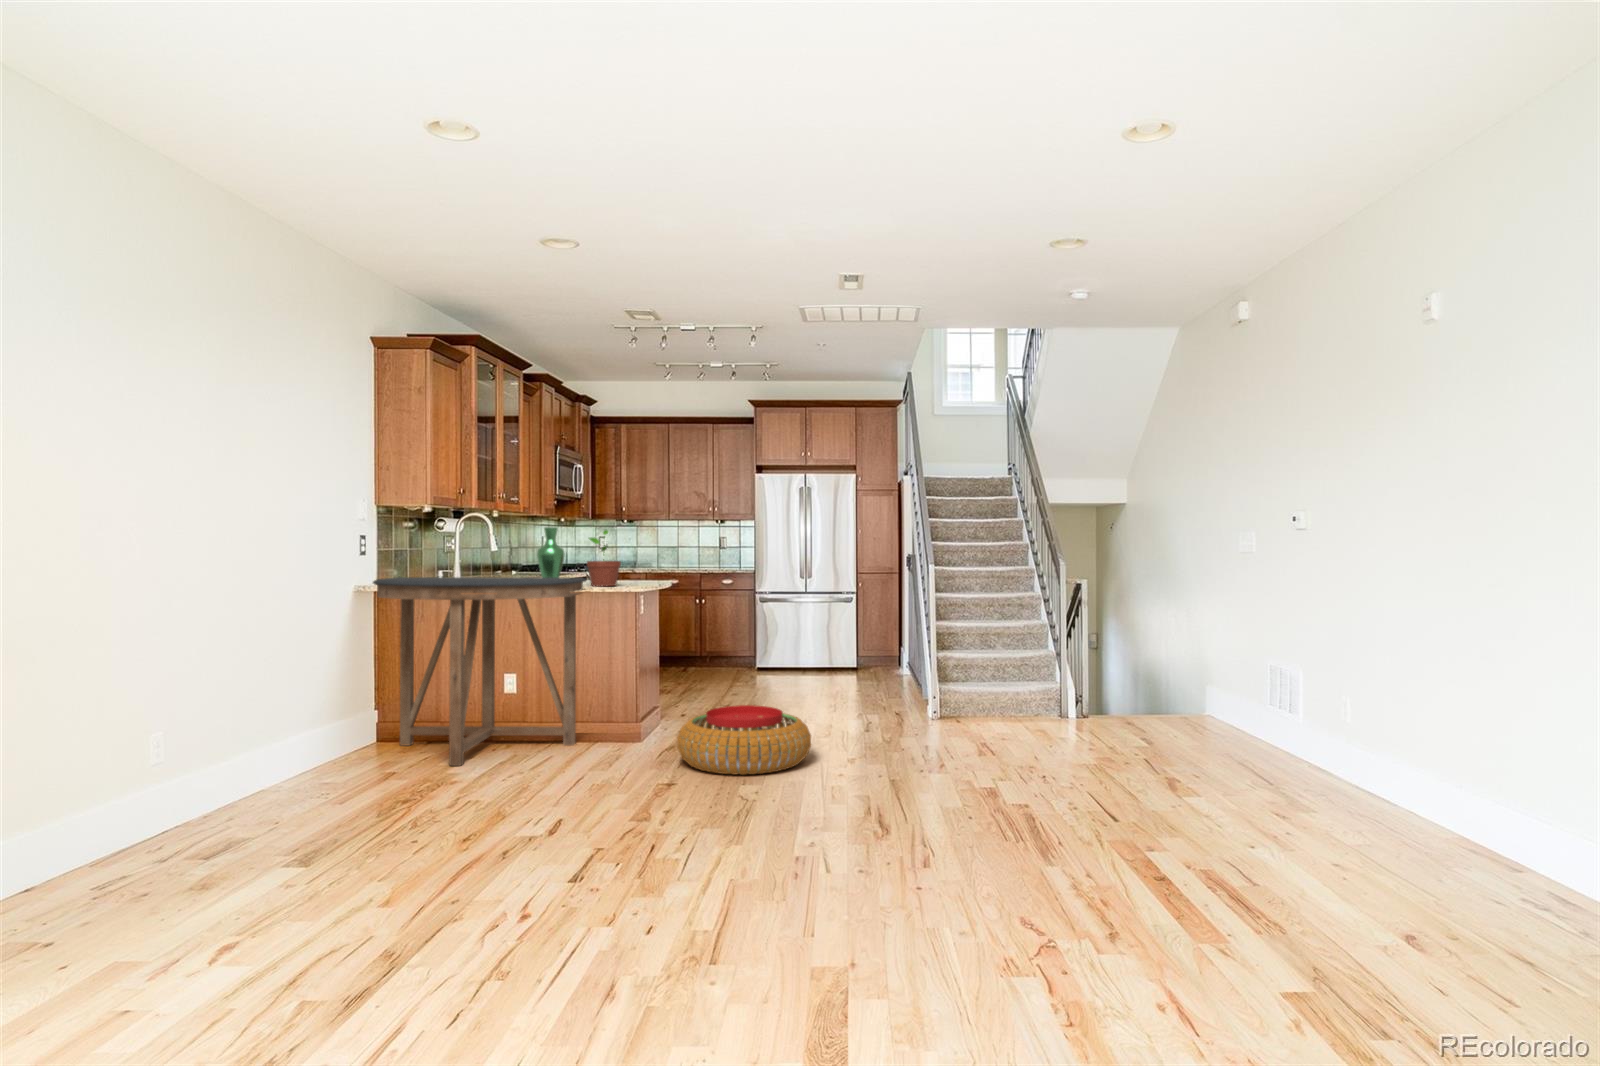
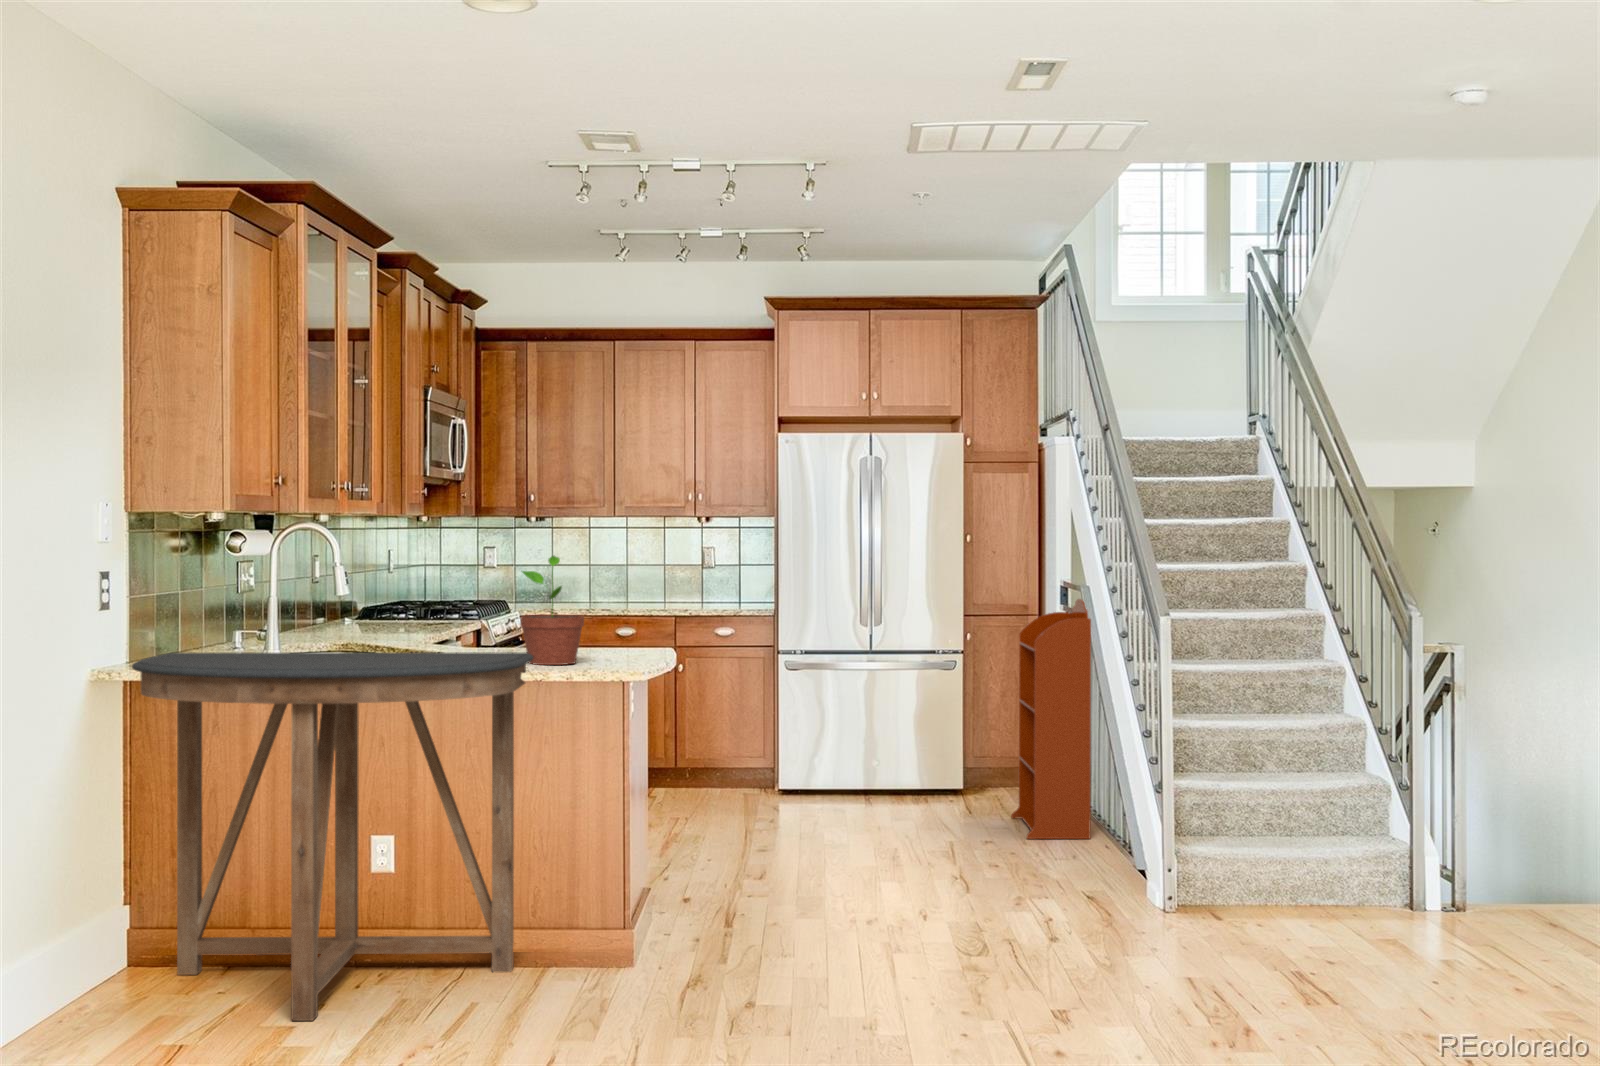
vase: present [537,527,564,578] -> none [432,554,483,667]
bookcase: none [872,560,910,688] -> present [1011,599,1091,839]
pouf: present [677,705,811,775] -> none [725,897,979,1037]

